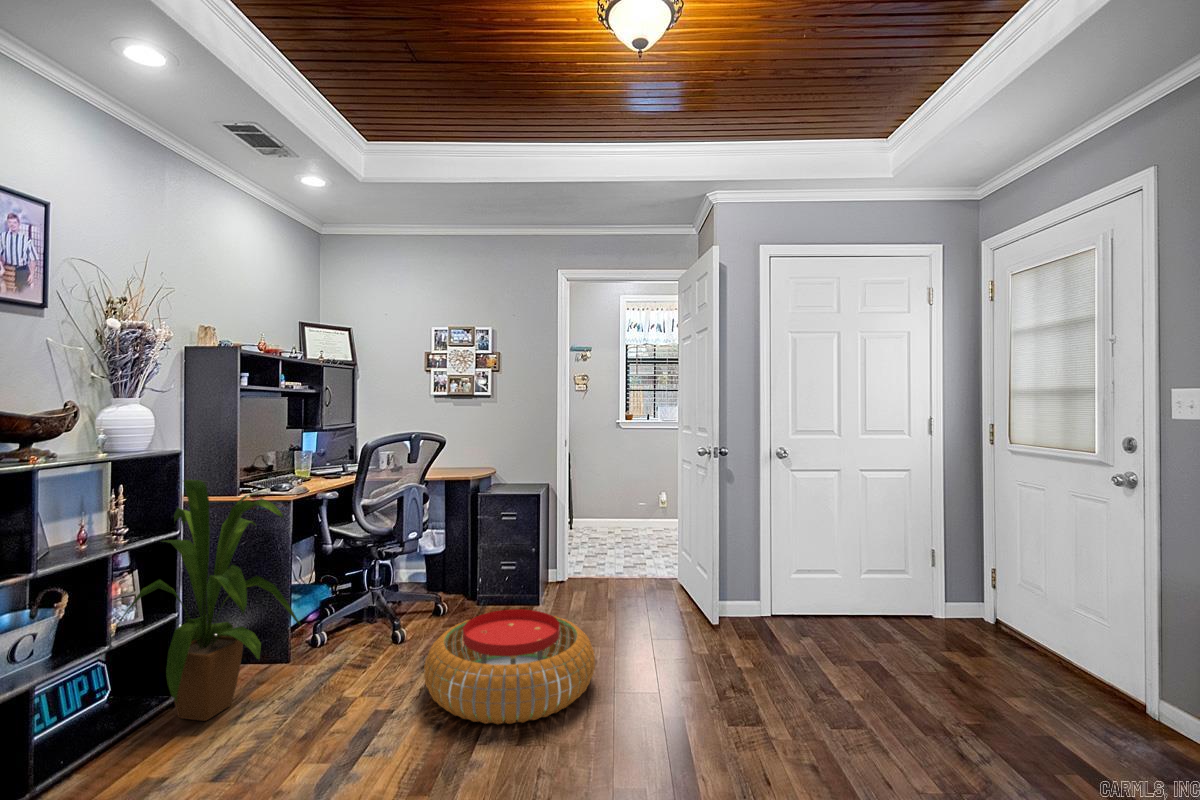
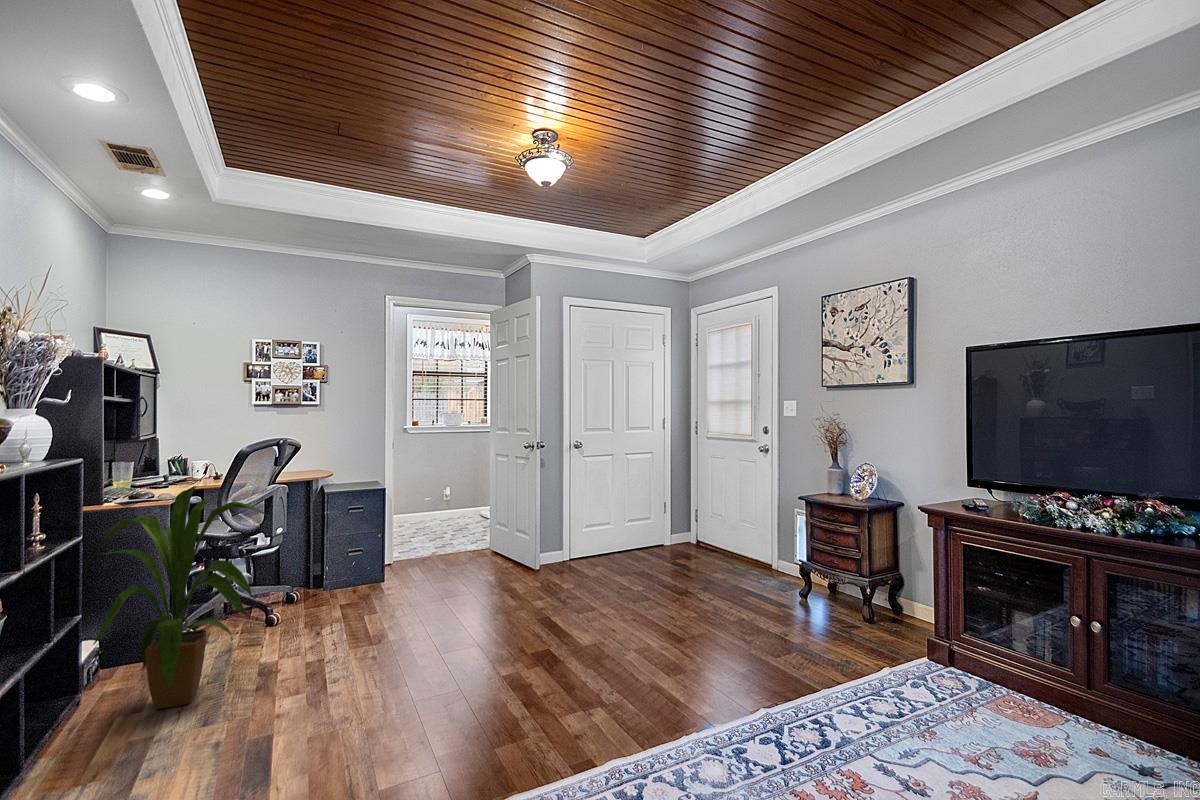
pouf: present [424,609,595,724] -> none [366,573,498,650]

